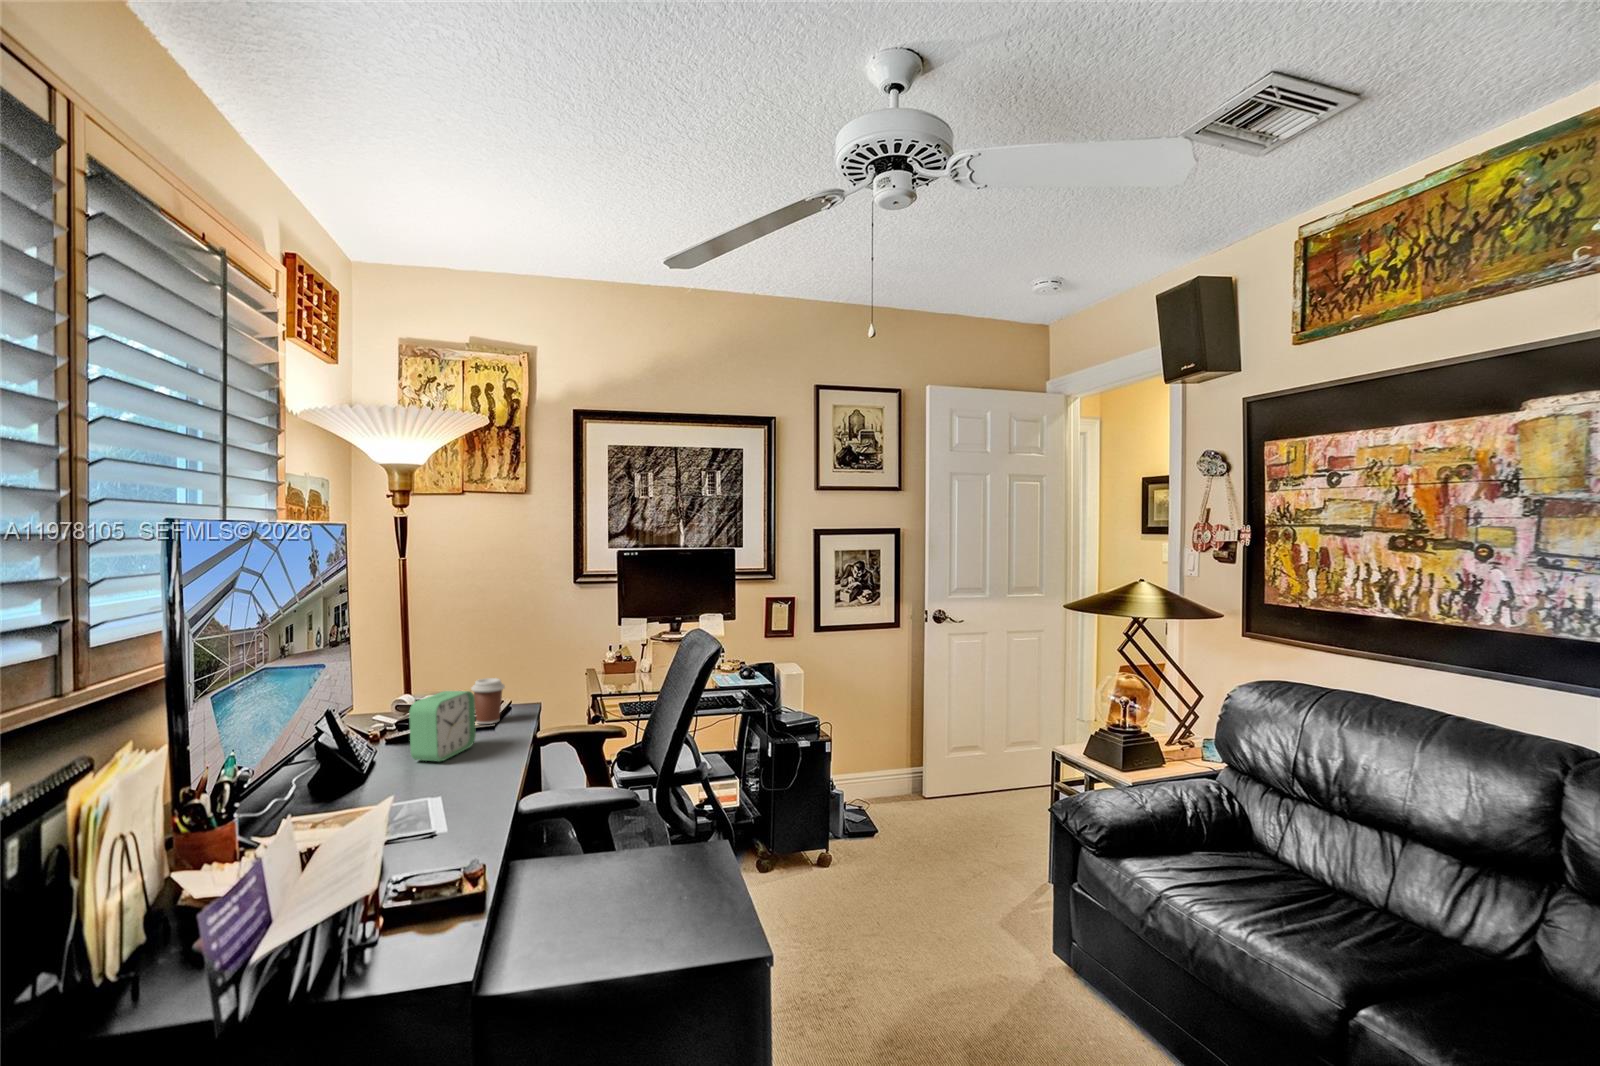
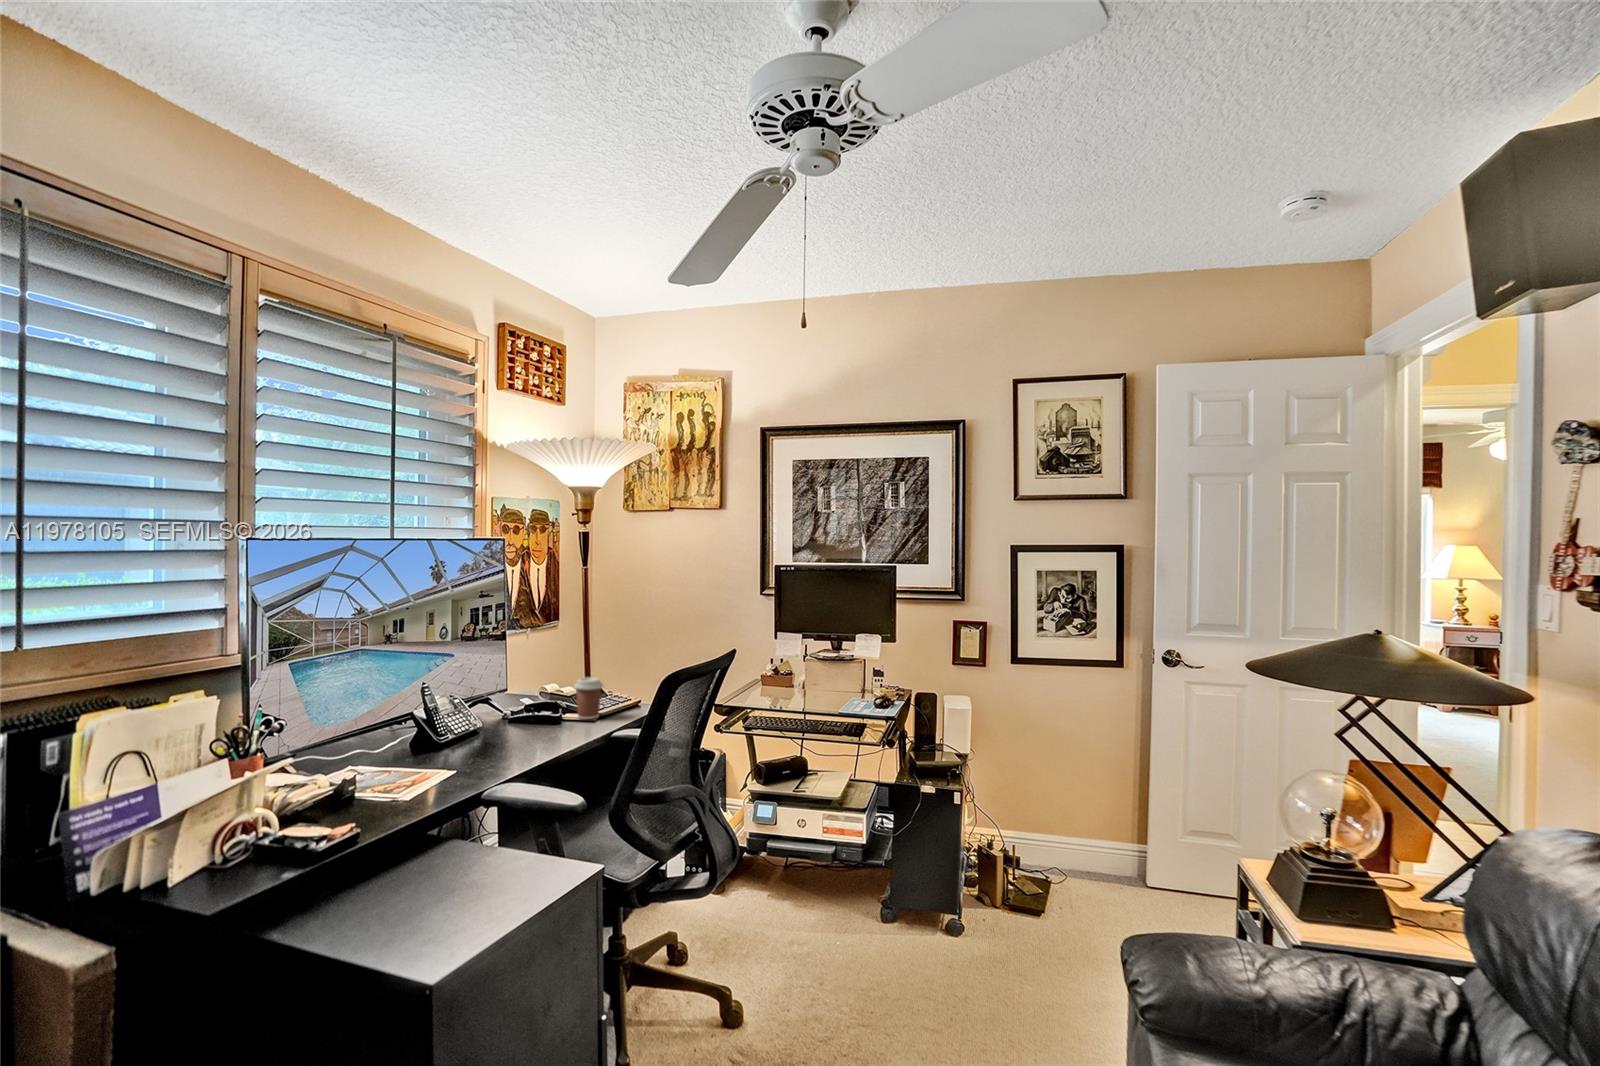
alarm clock: present [409,691,476,761] -> none [483,684,547,746]

